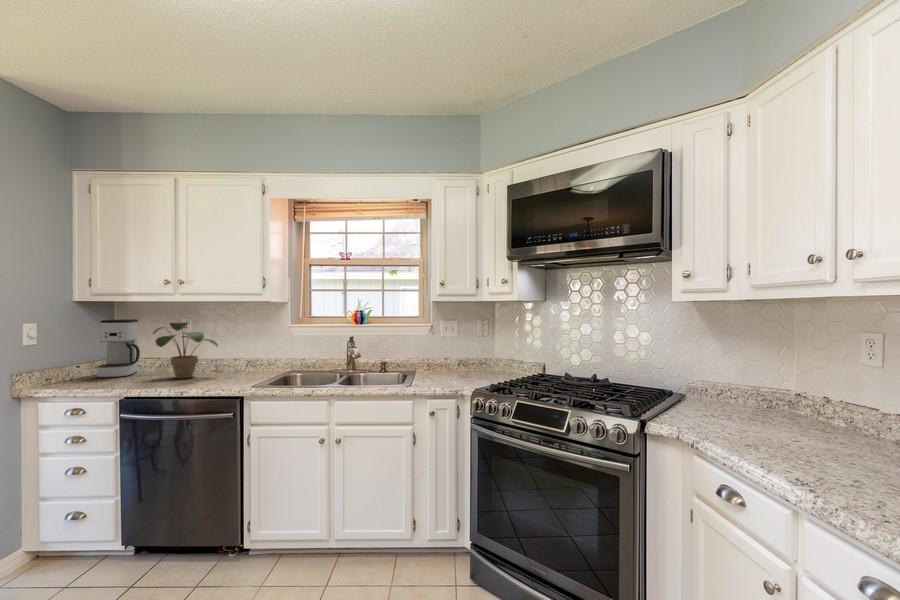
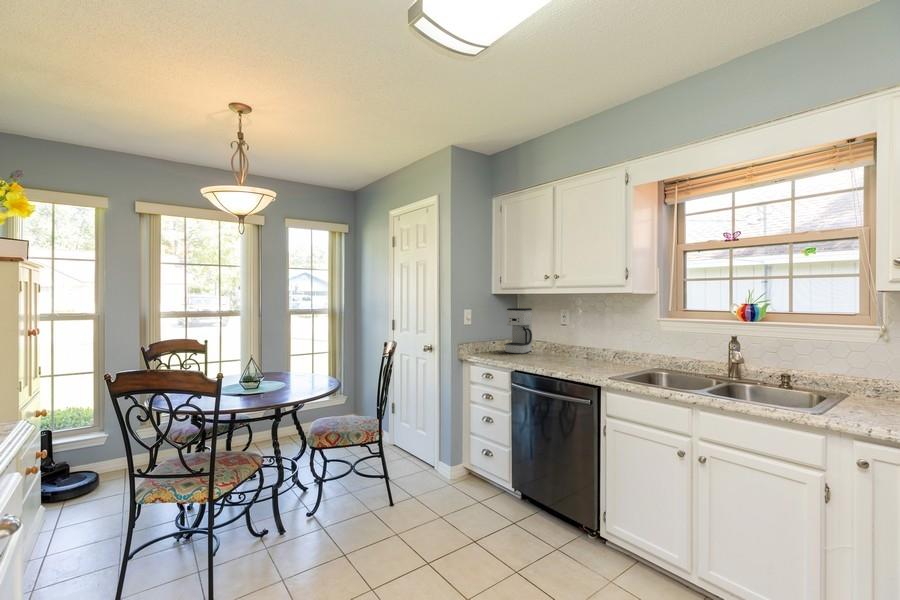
potted plant: present [153,322,218,378] -> none [536,311,587,361]

